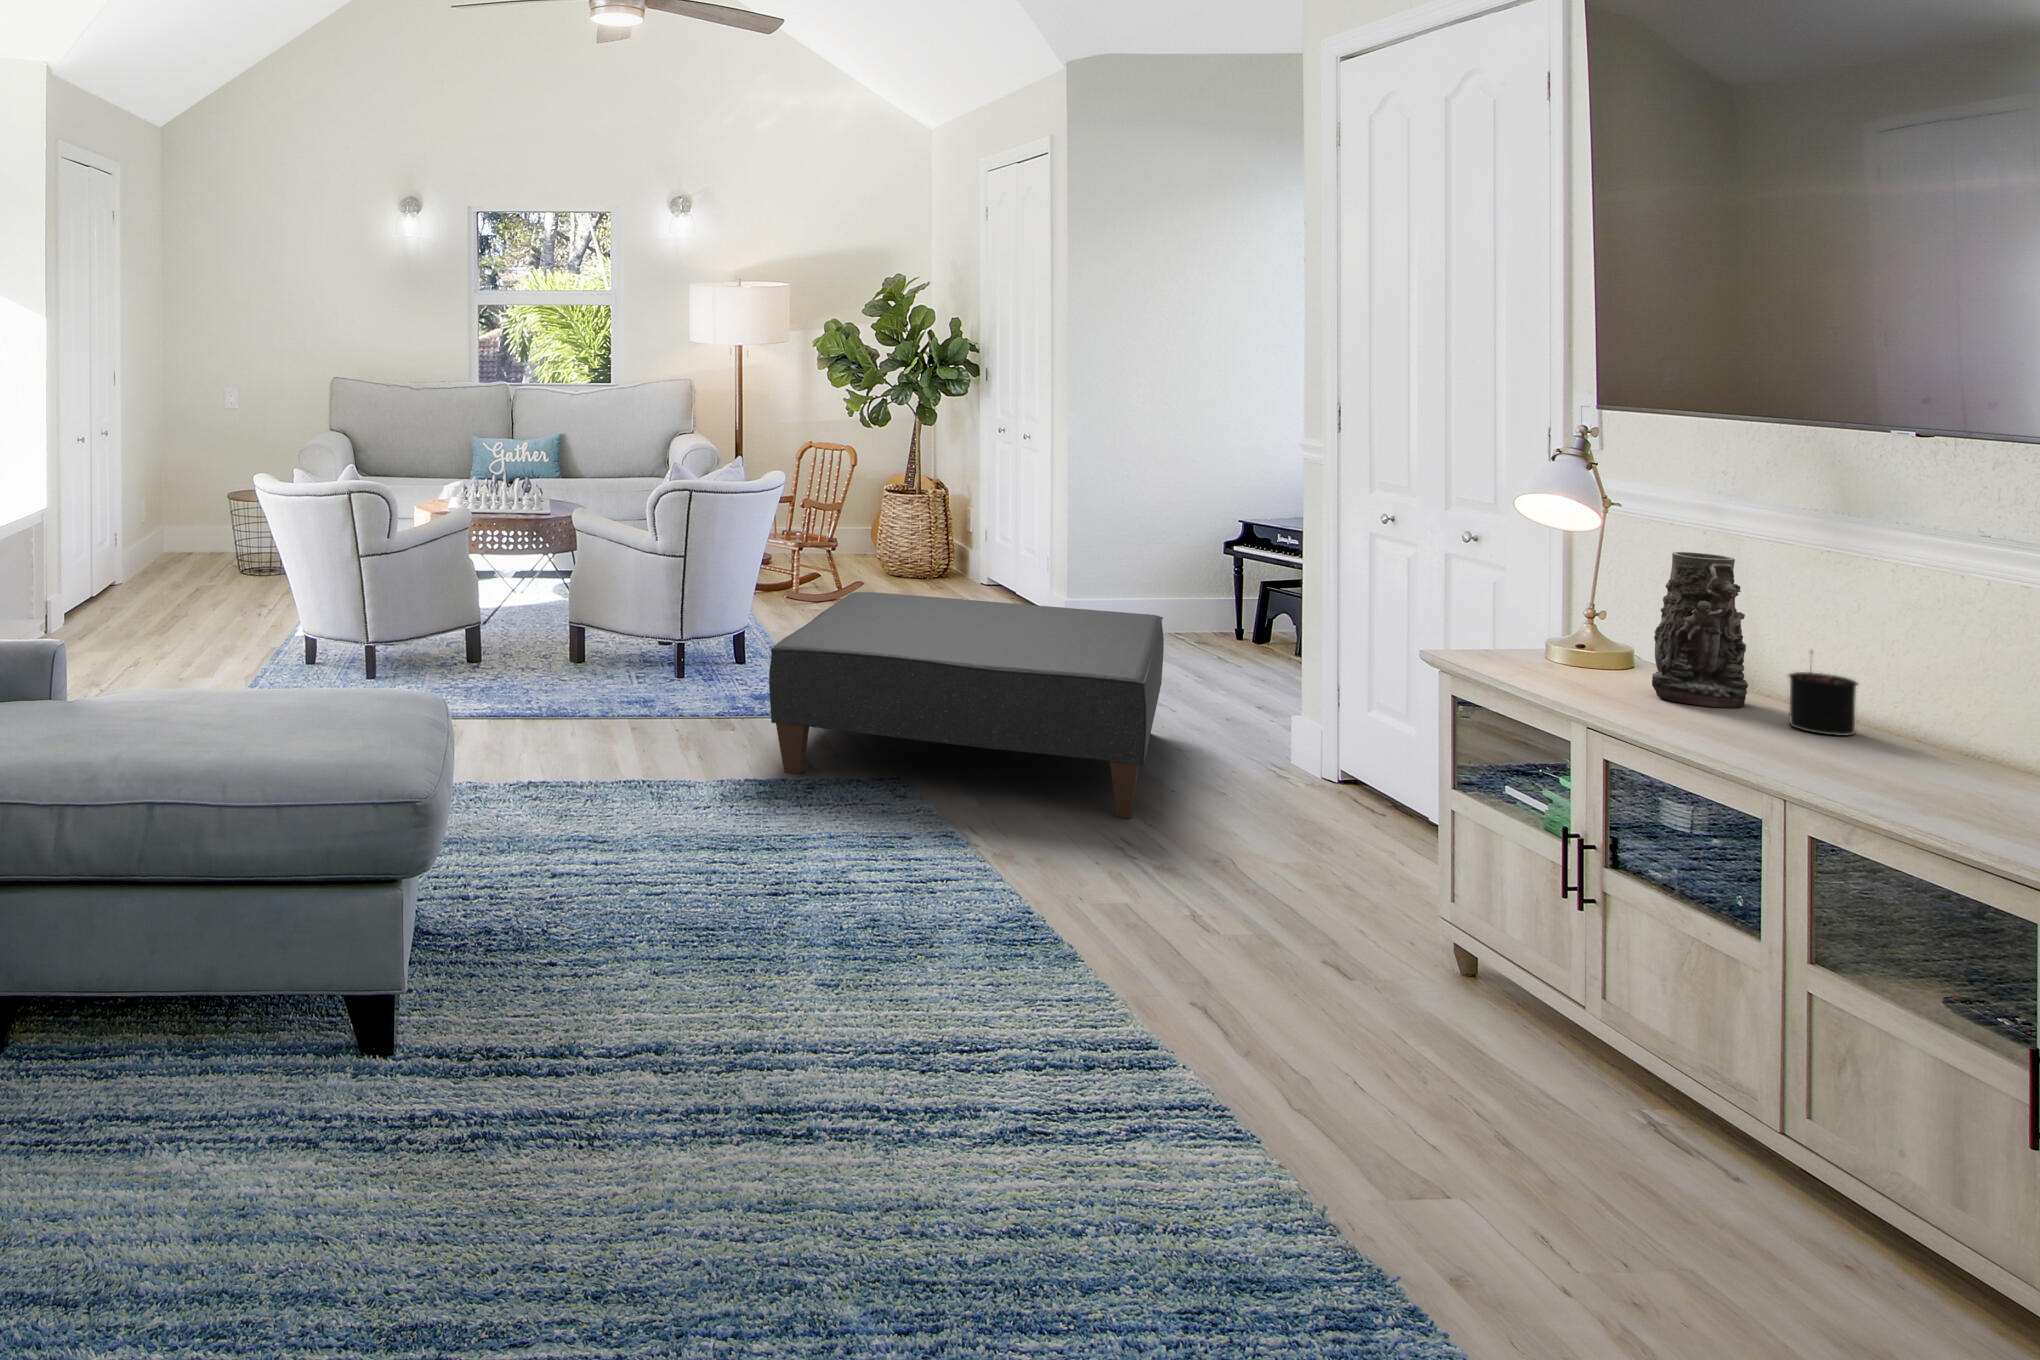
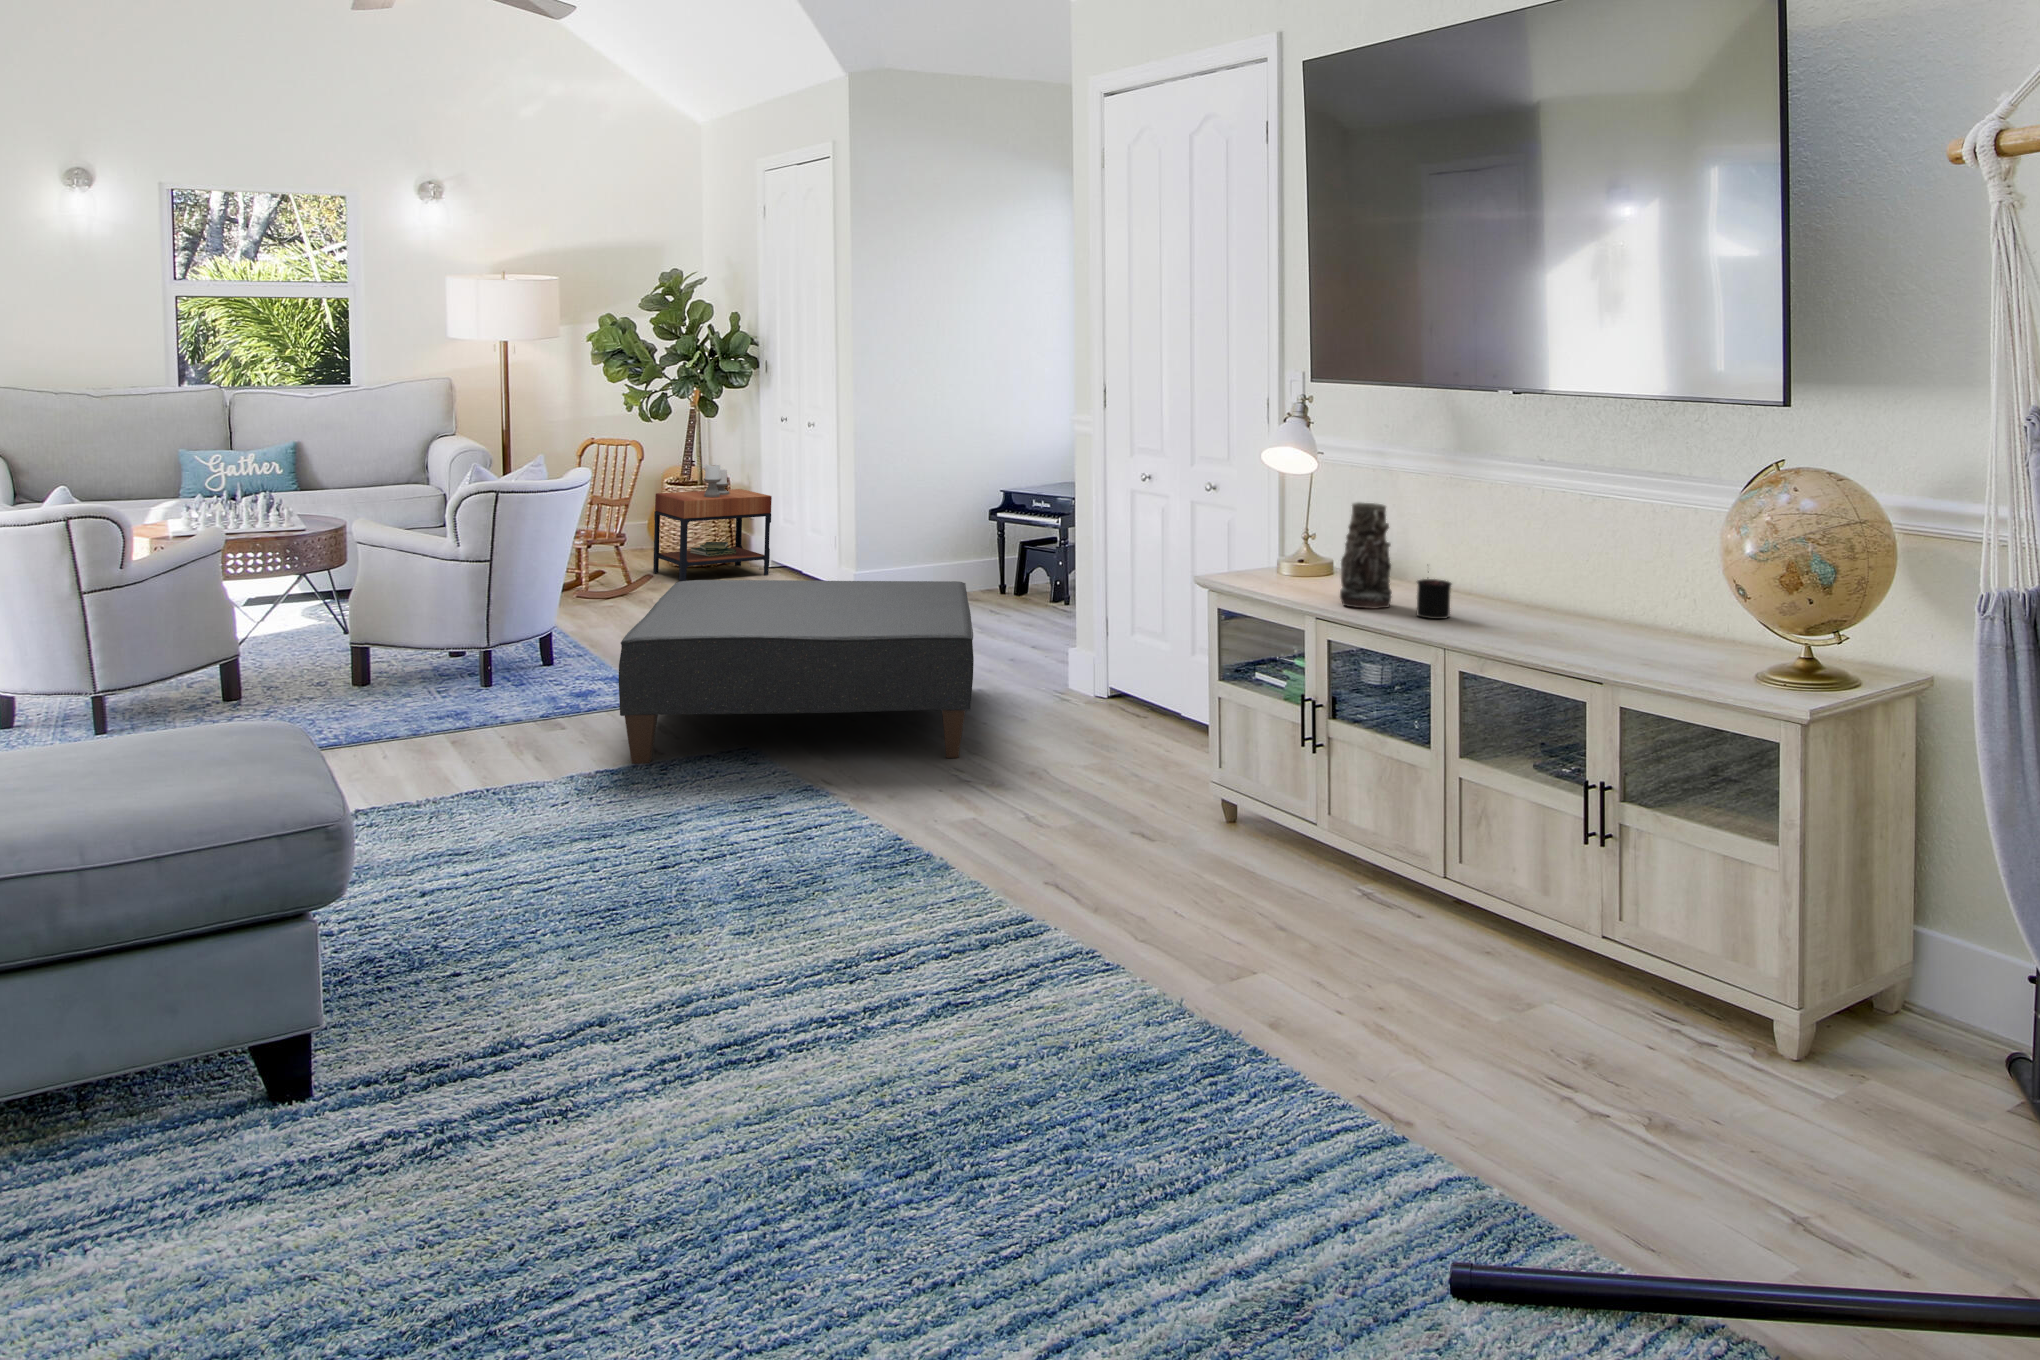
side table: none [871,476,985,592] -> present [653,465,772,581]

